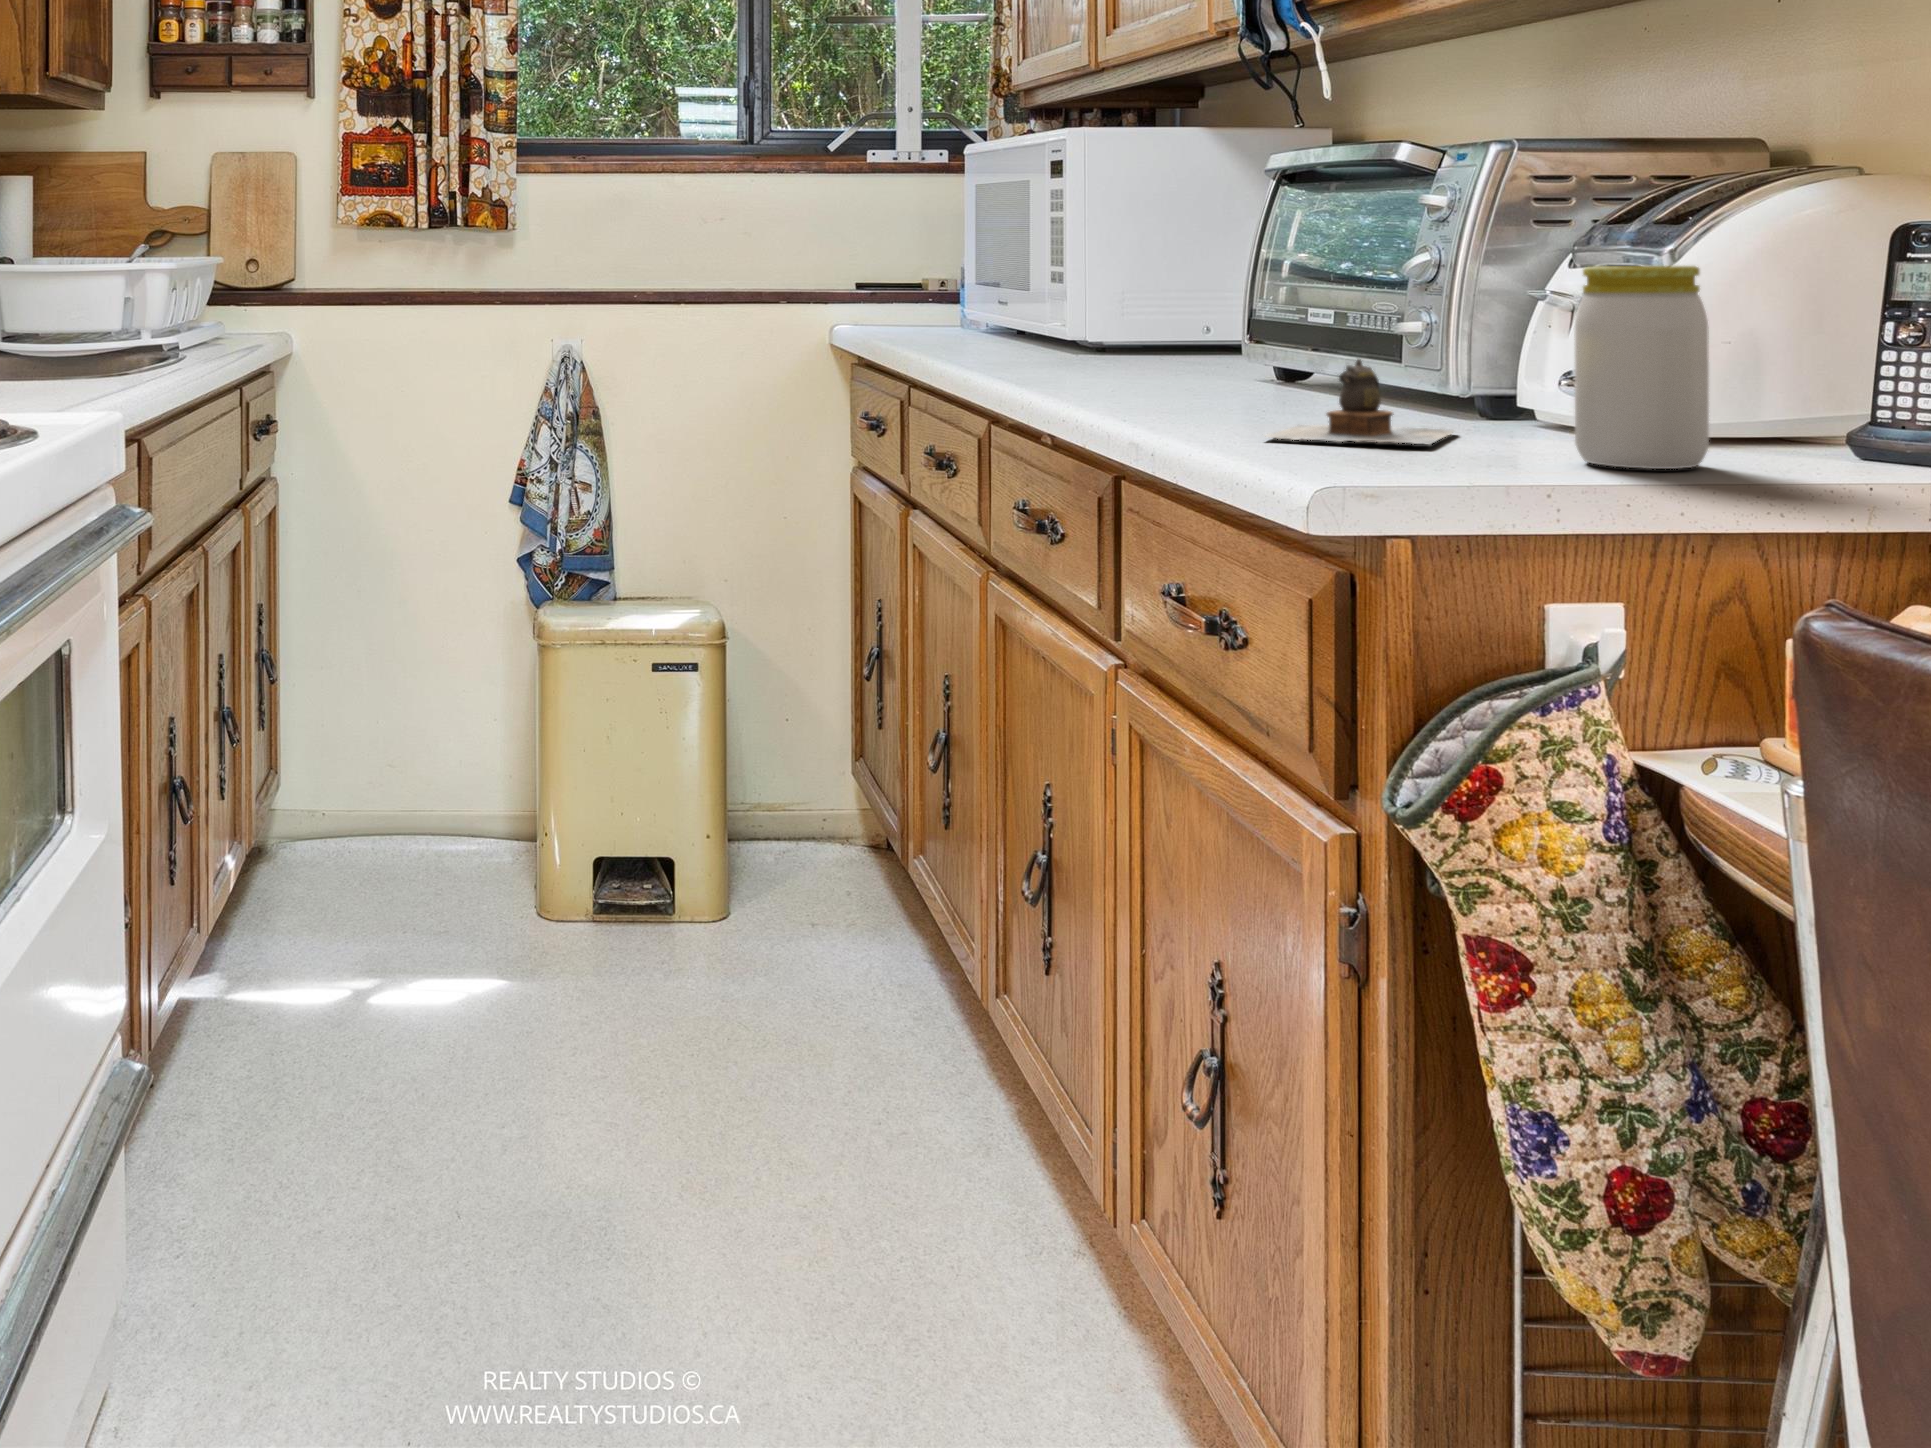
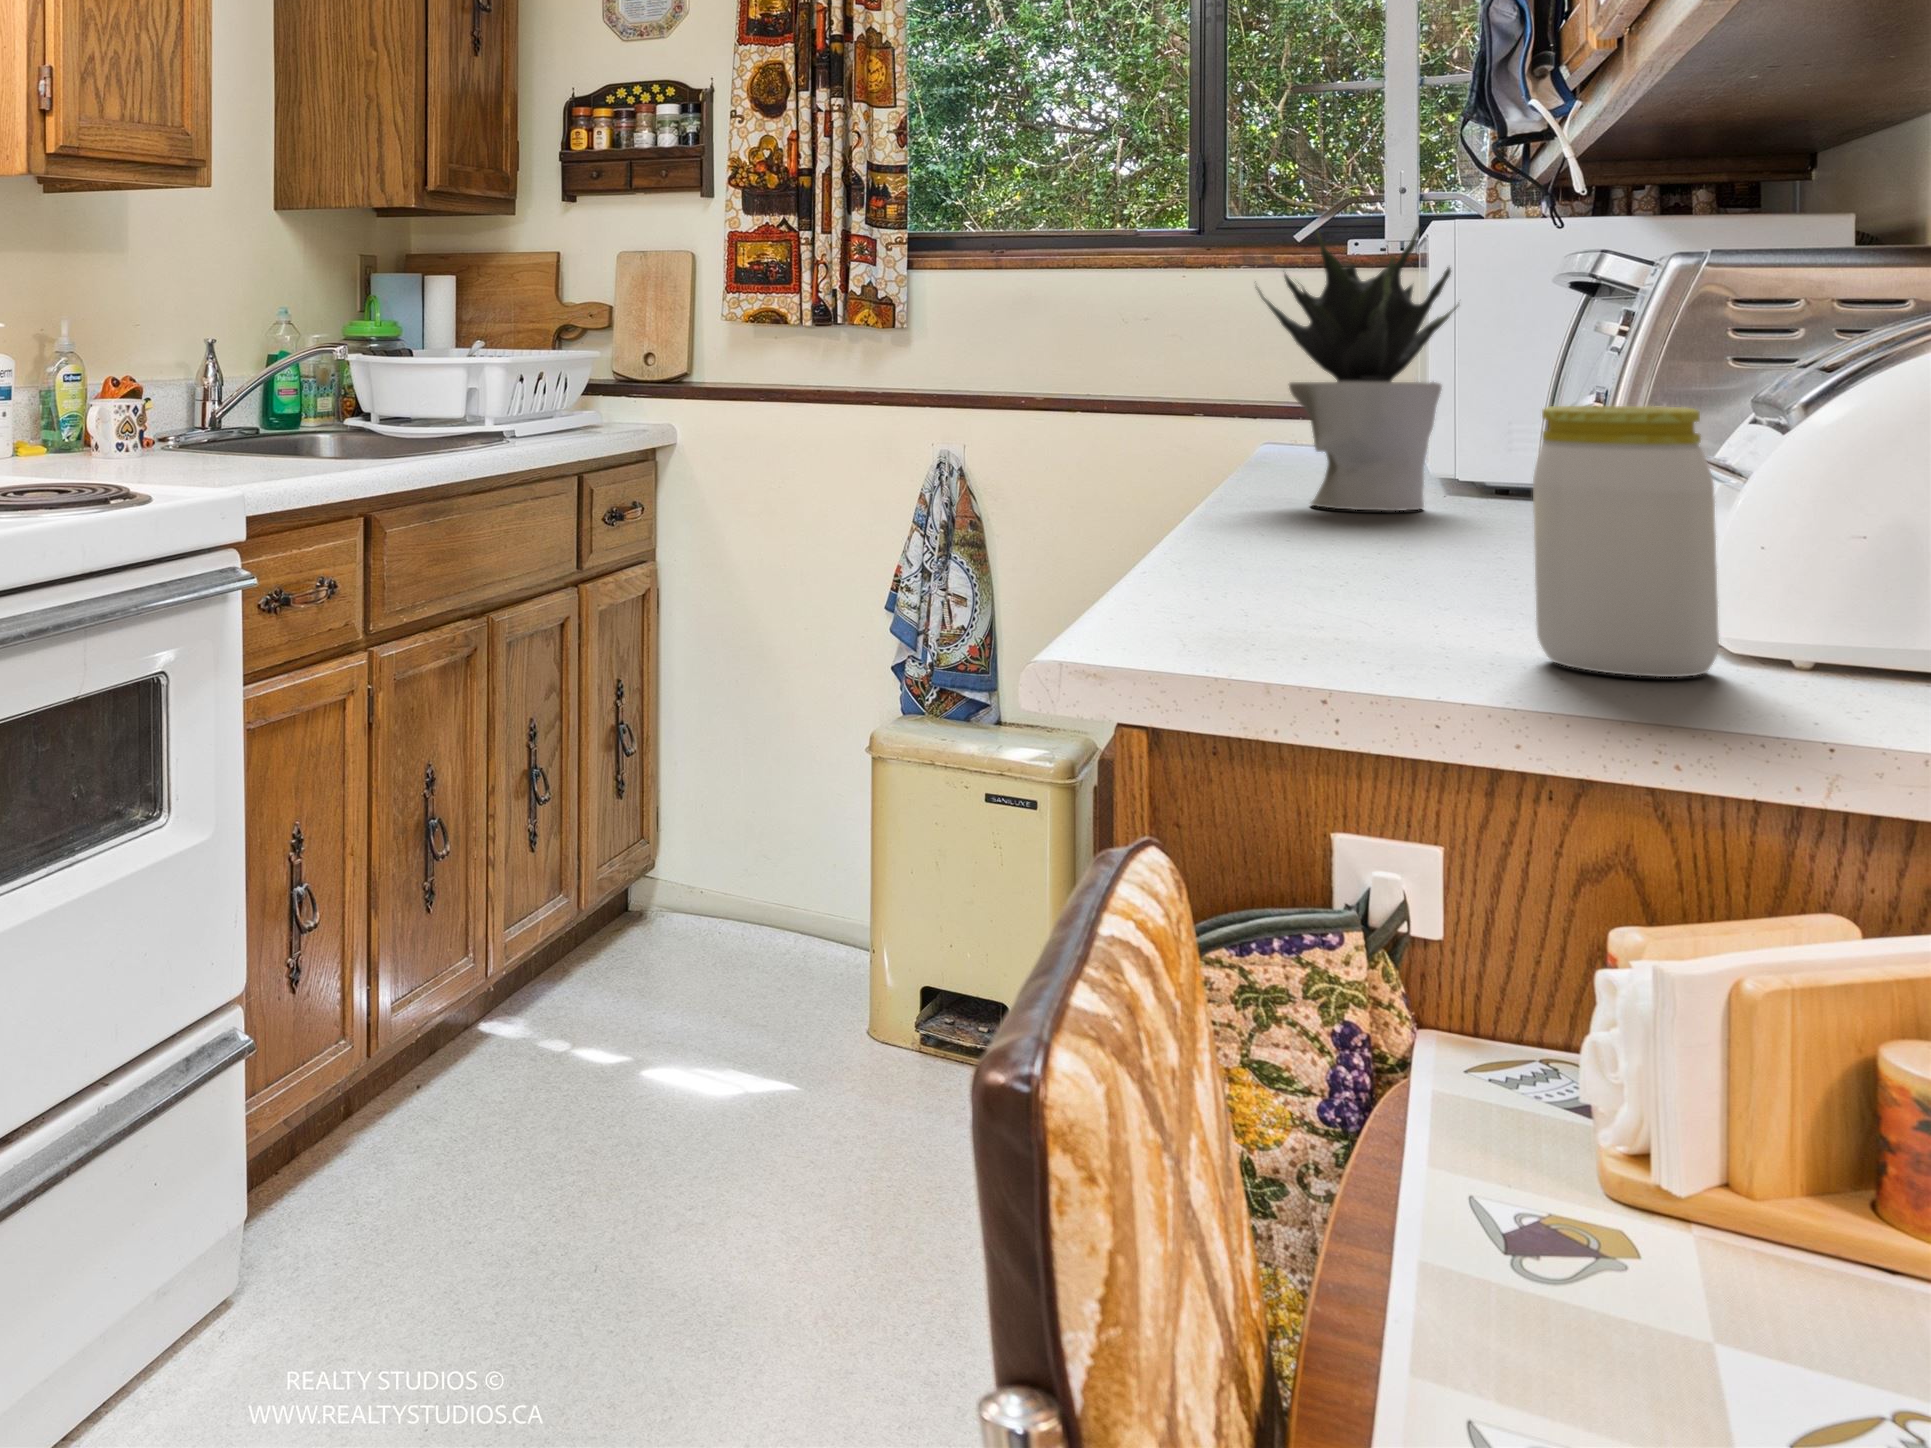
potted plant: none [999,136,1160,373] -> present [1257,228,1458,511]
teapot: present [1267,359,1454,444] -> none [1244,508,1532,620]

